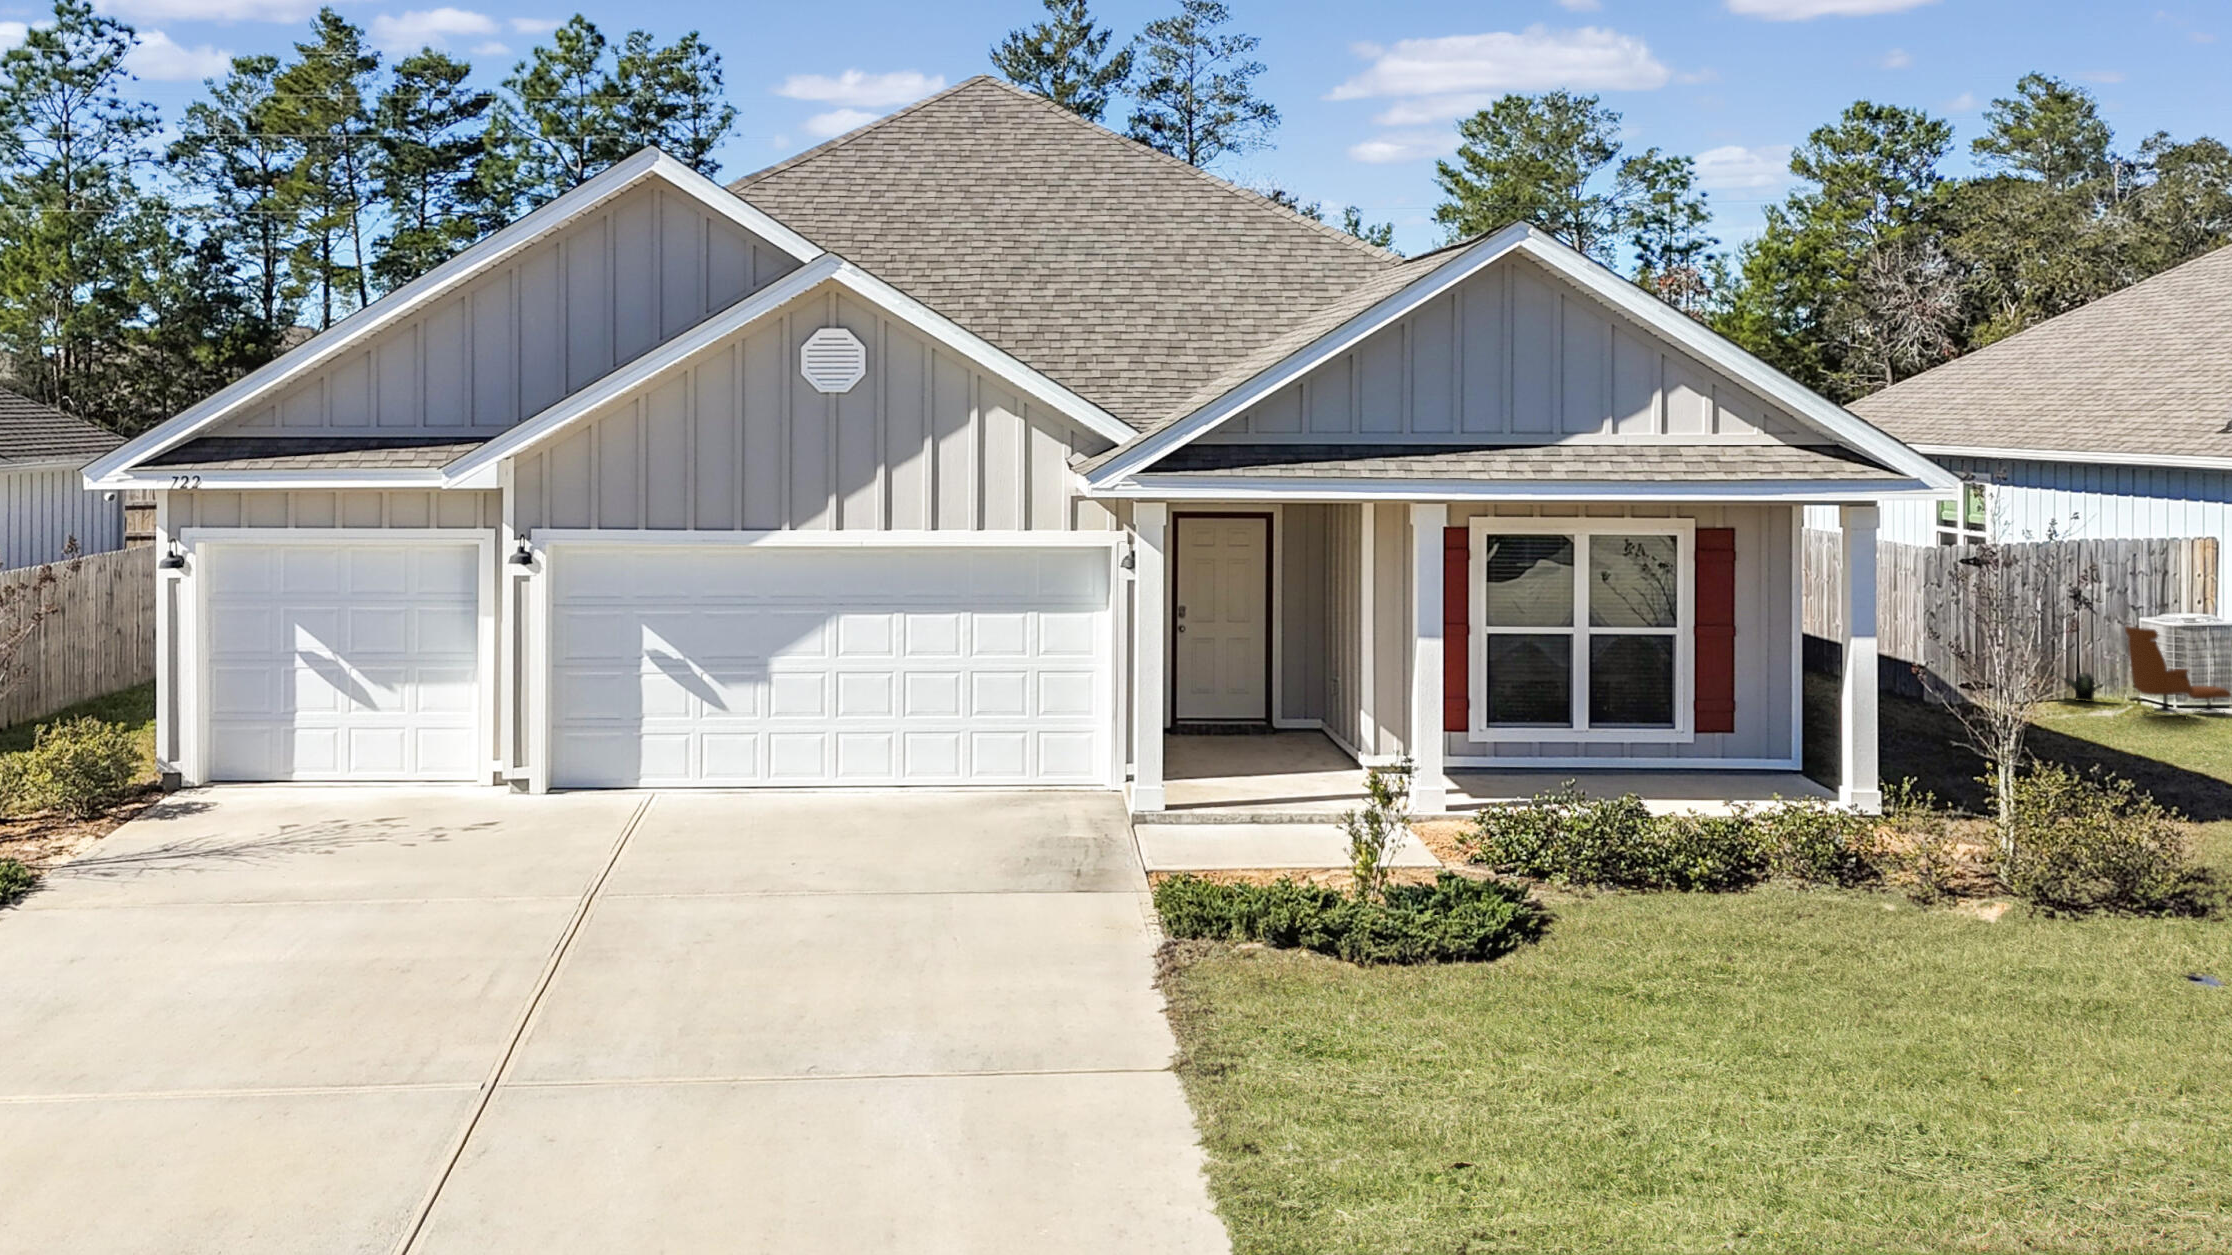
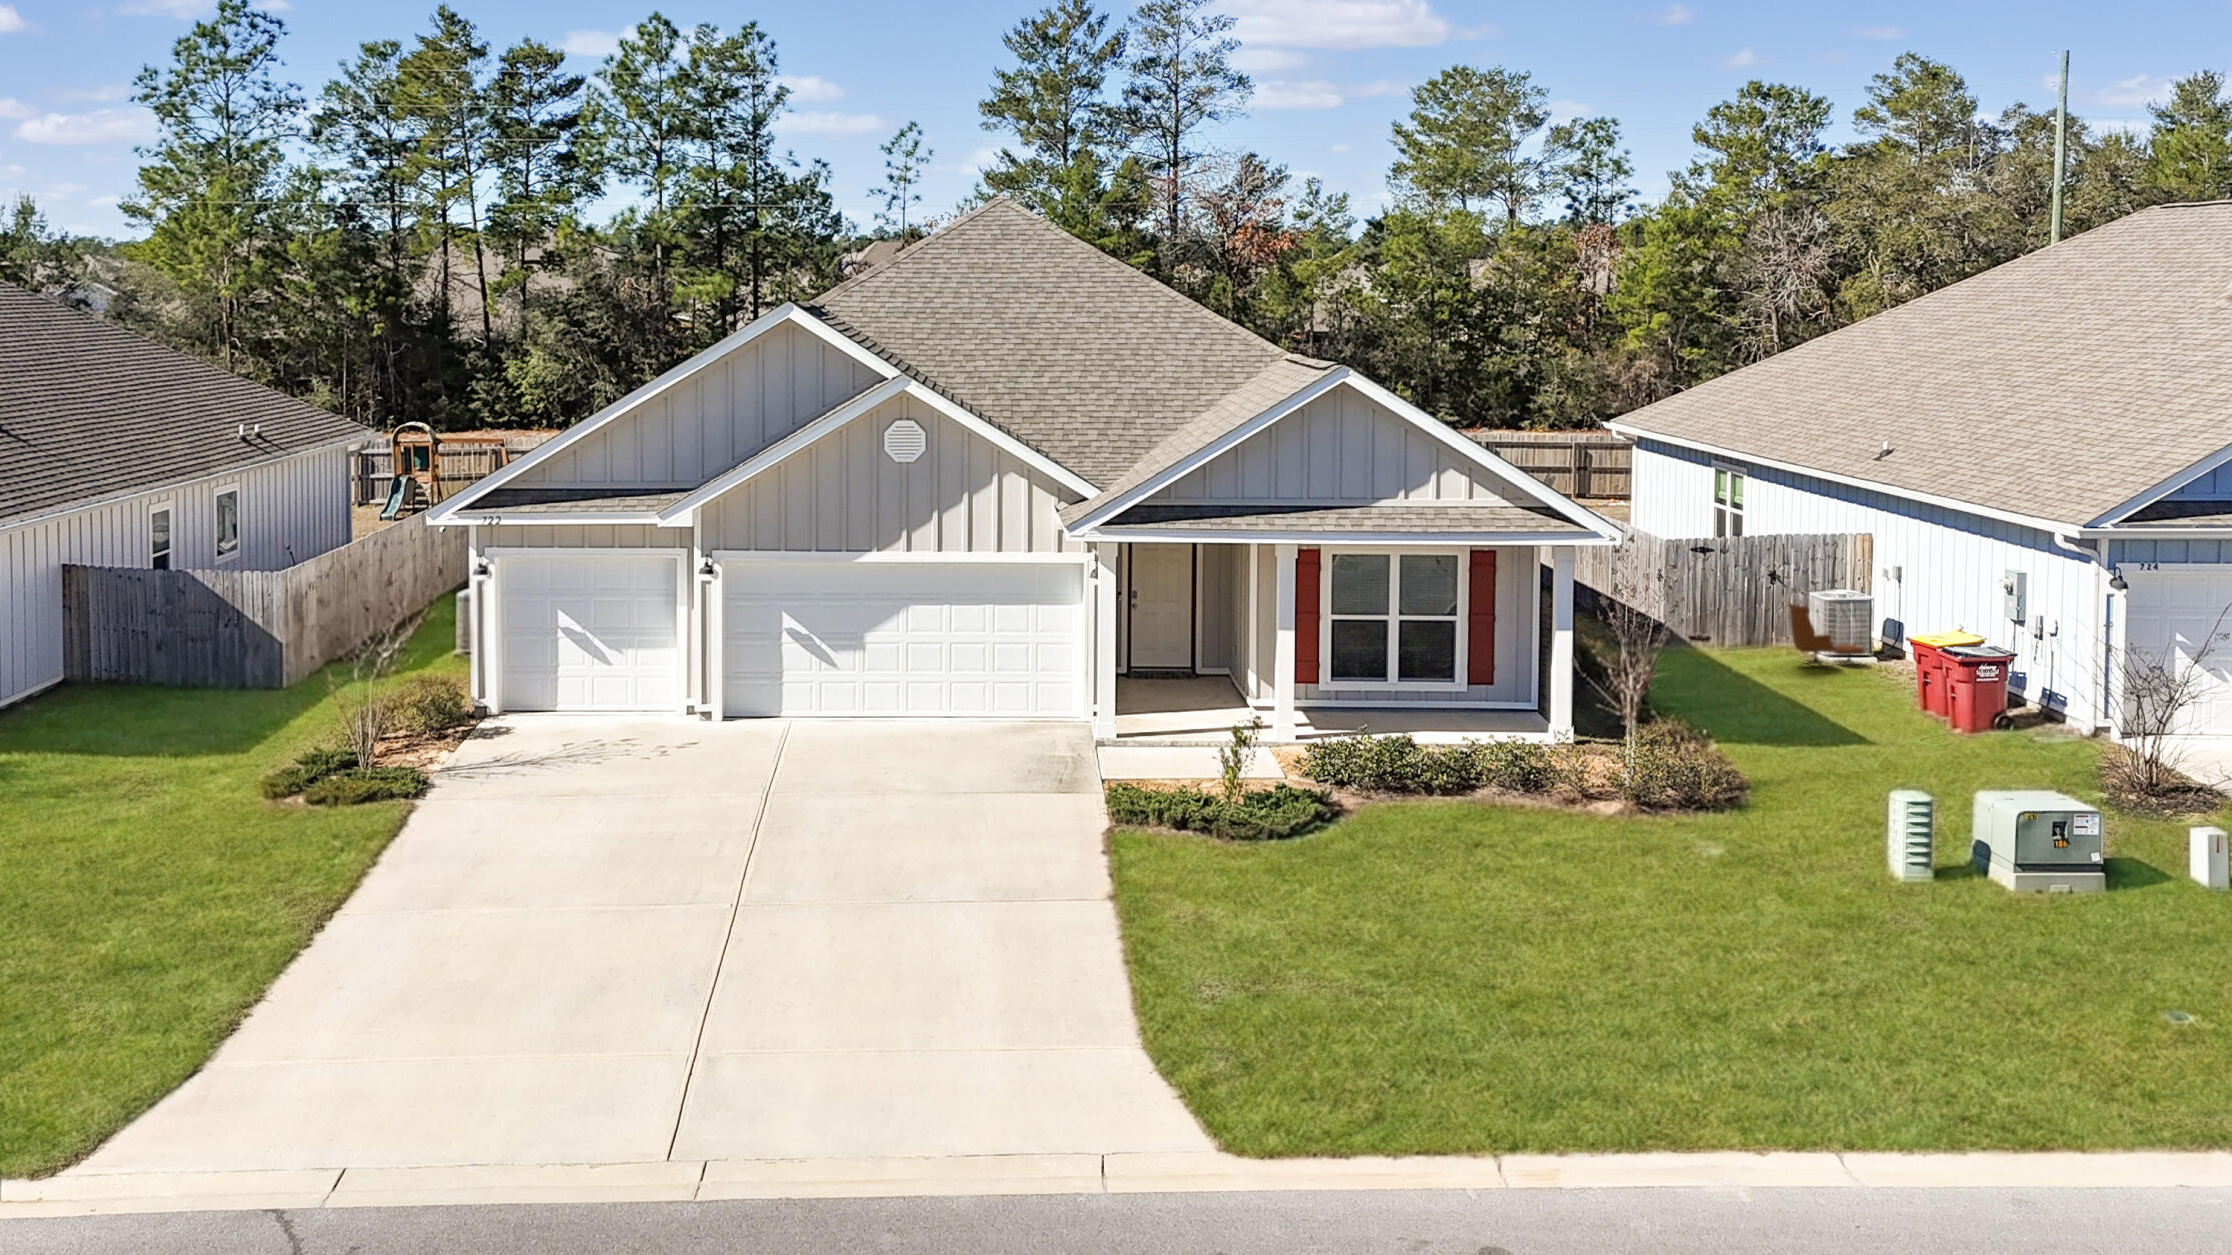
potted plant: present [2049,672,2108,702] -> none [1738,629,1790,653]

